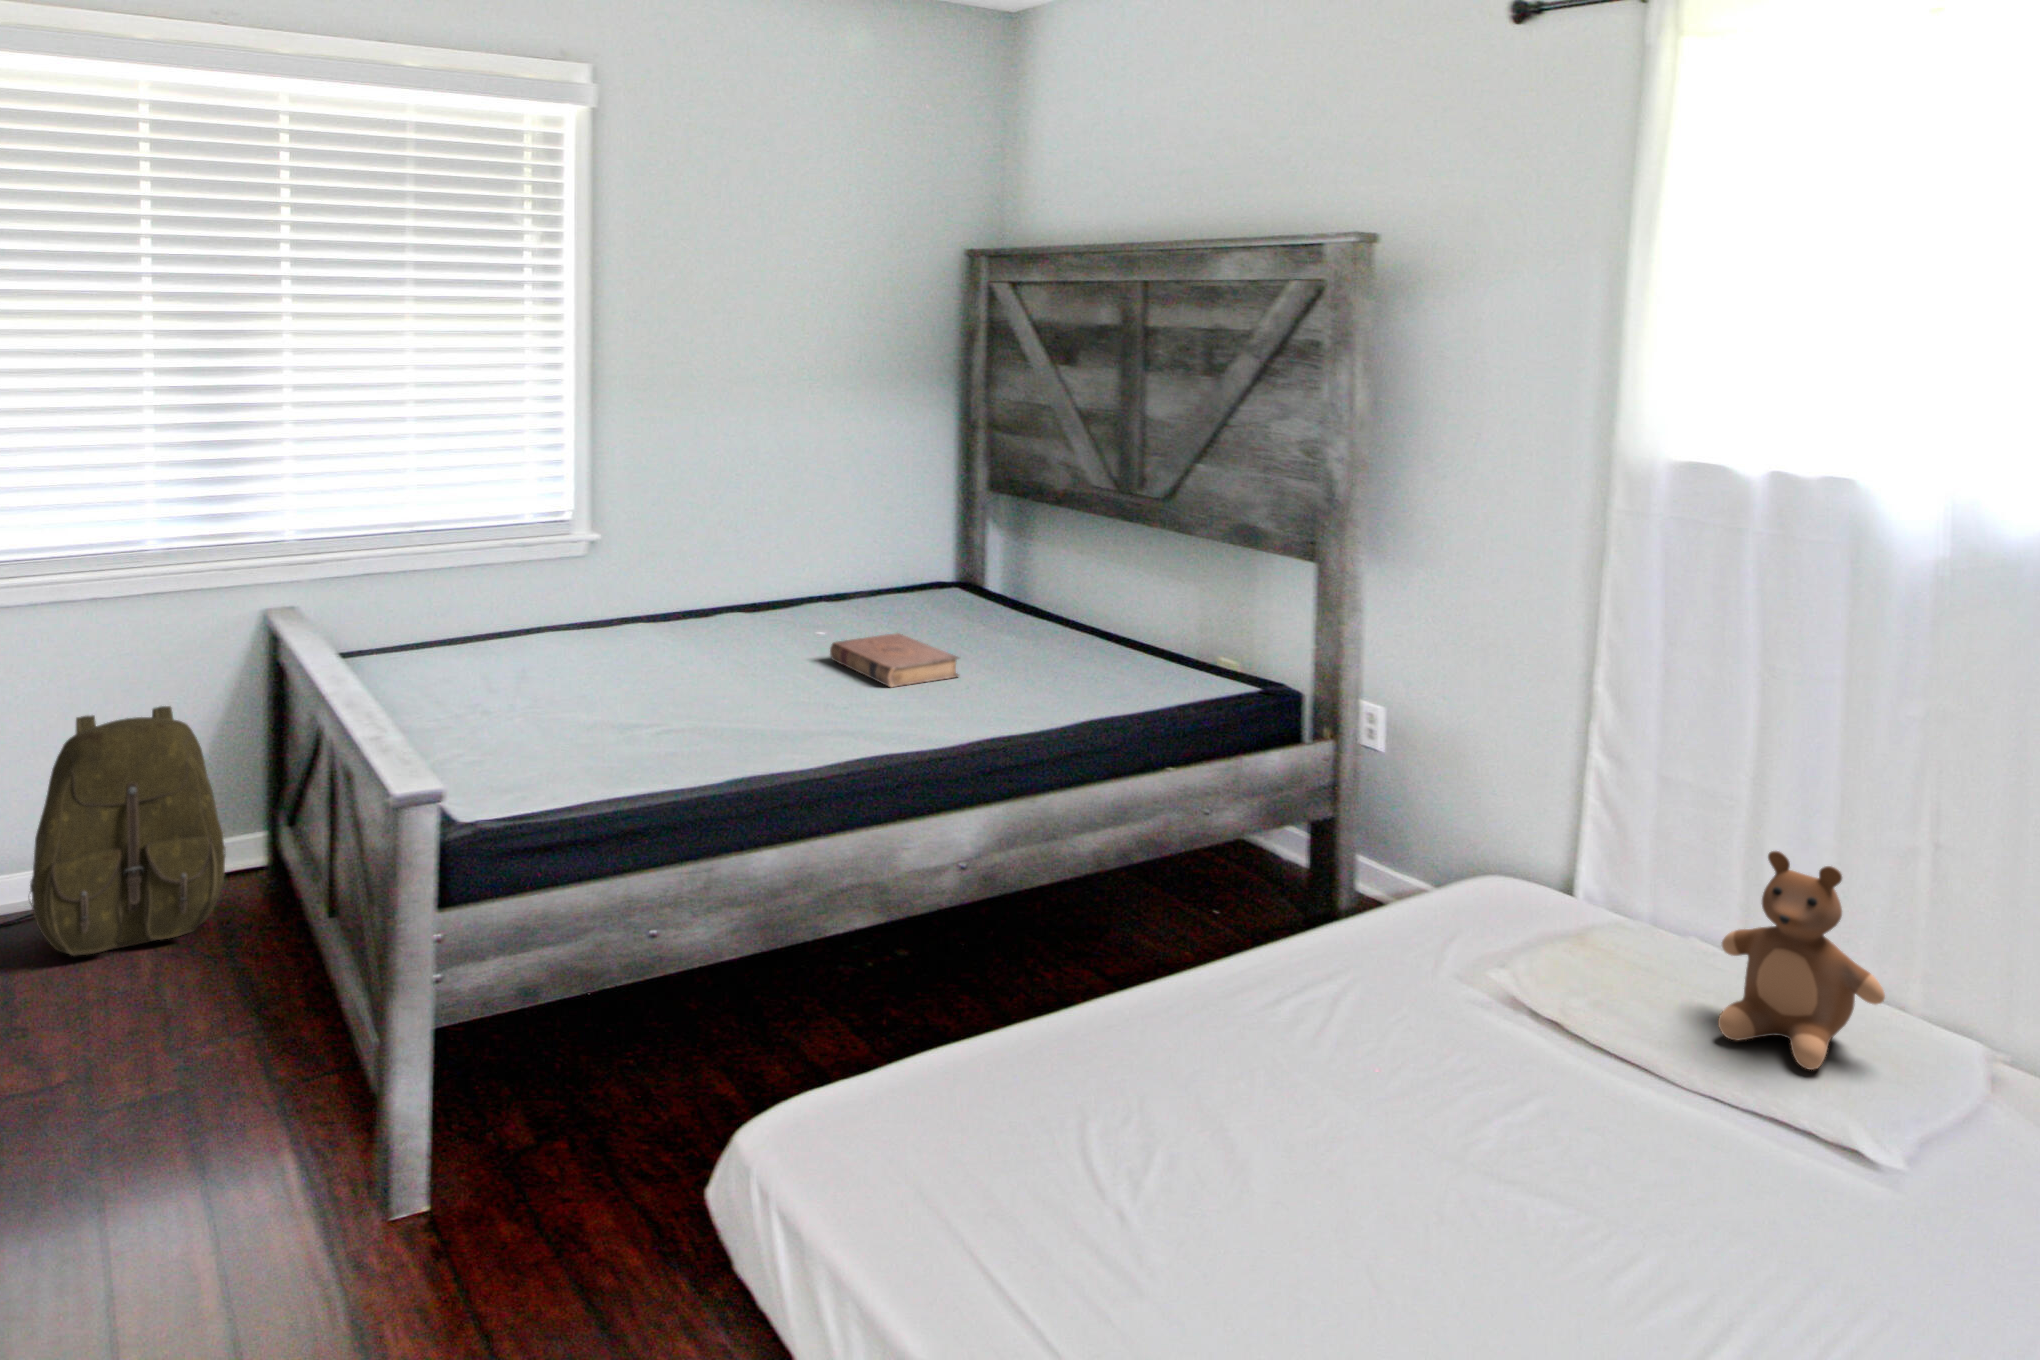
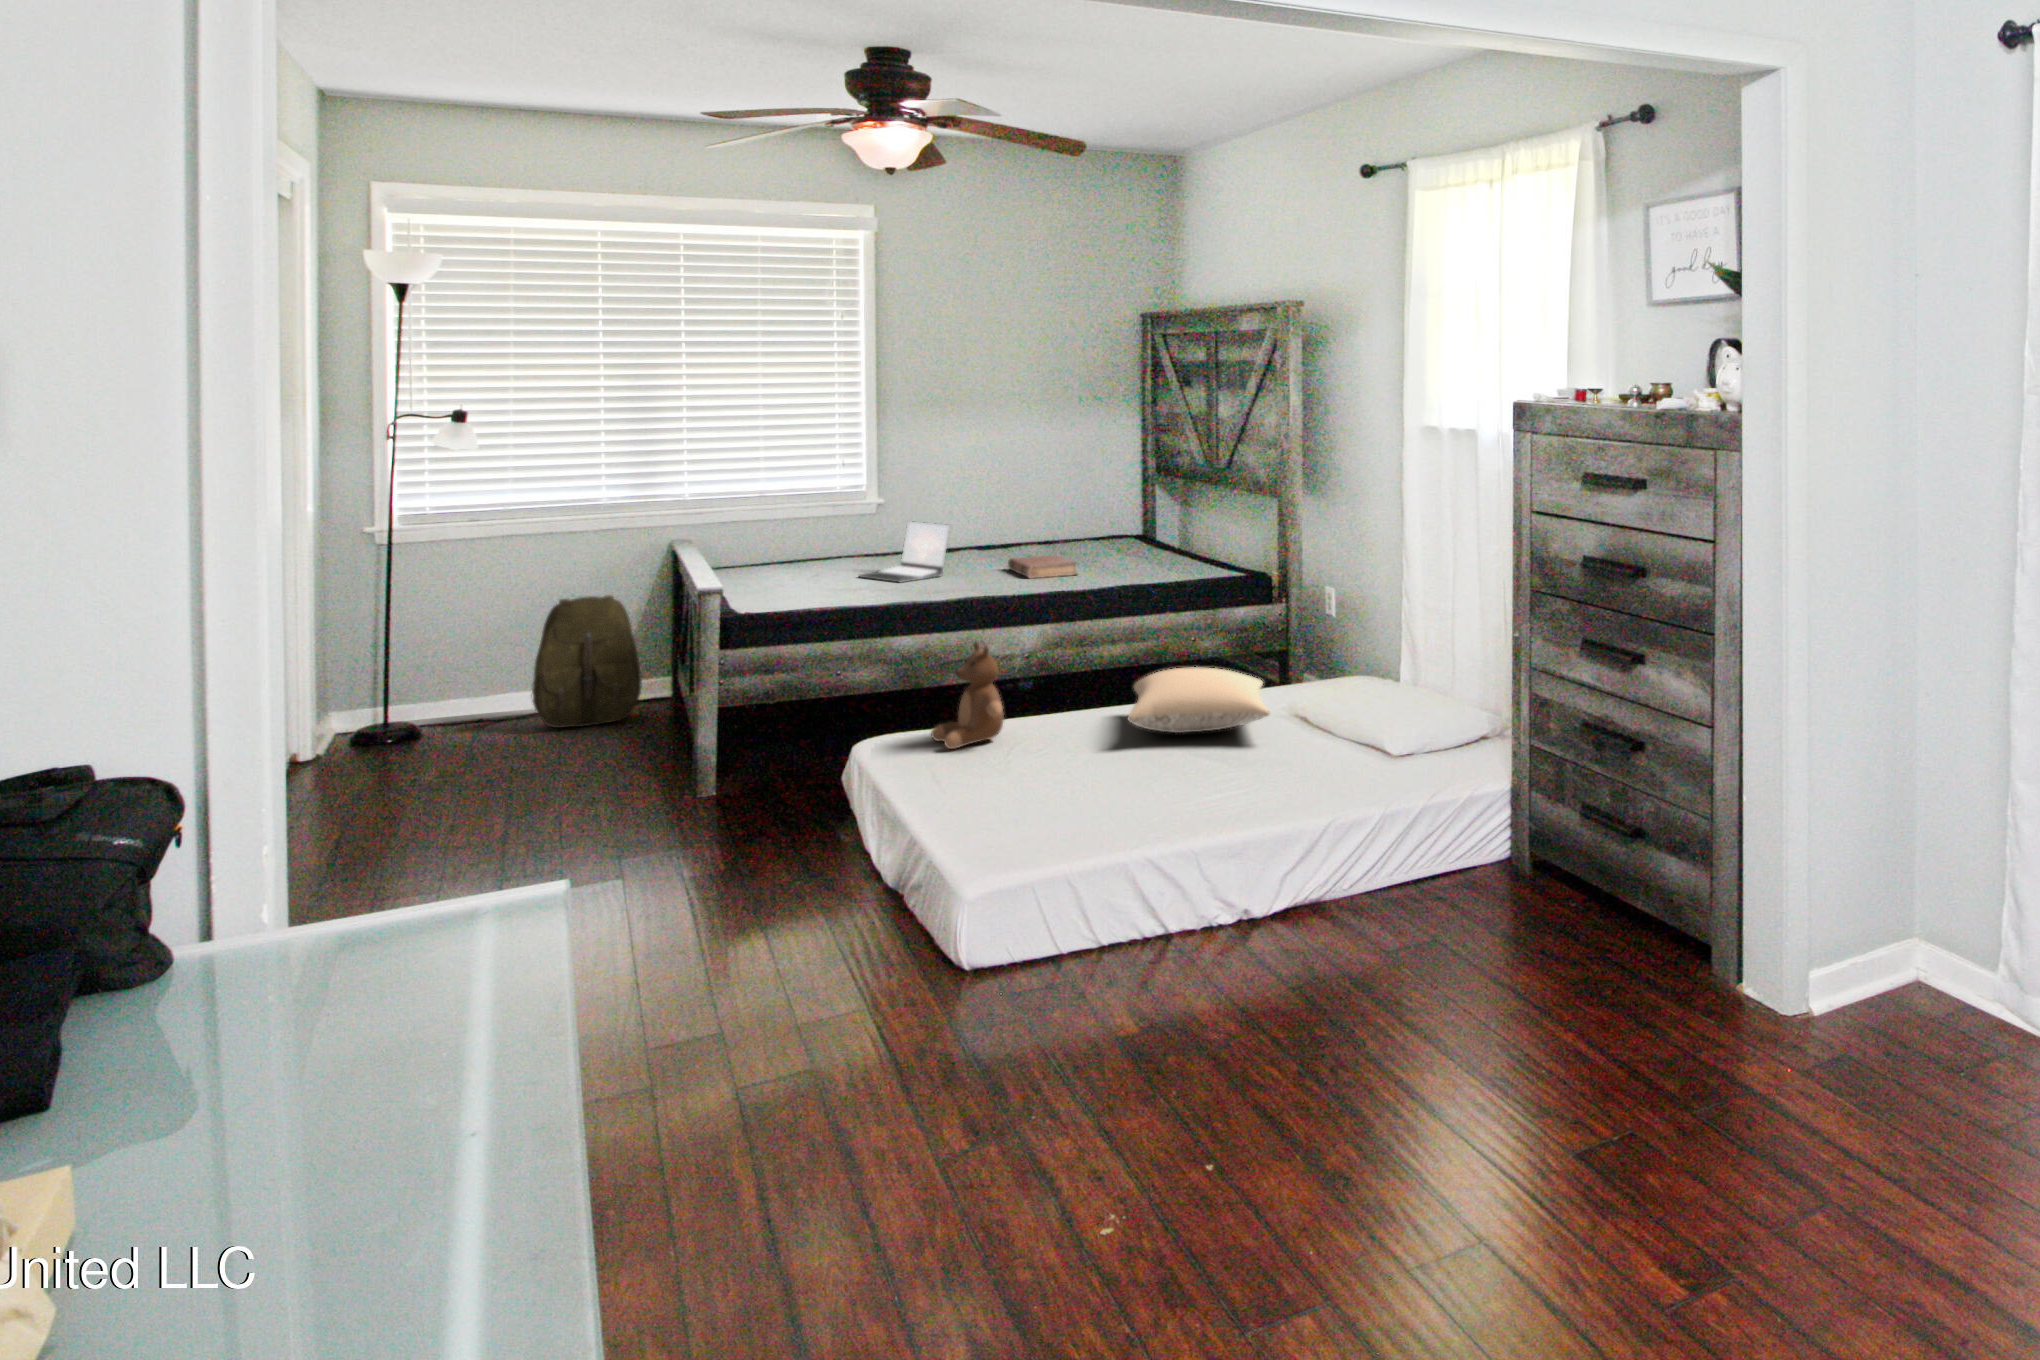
laptop: none [598,581,749,699] -> present [859,521,950,582]
teddy bear: present [1718,851,1885,1070] -> present [931,642,1004,749]
pillow: none [1316,984,1739,1177] -> present [1128,667,1270,733]

